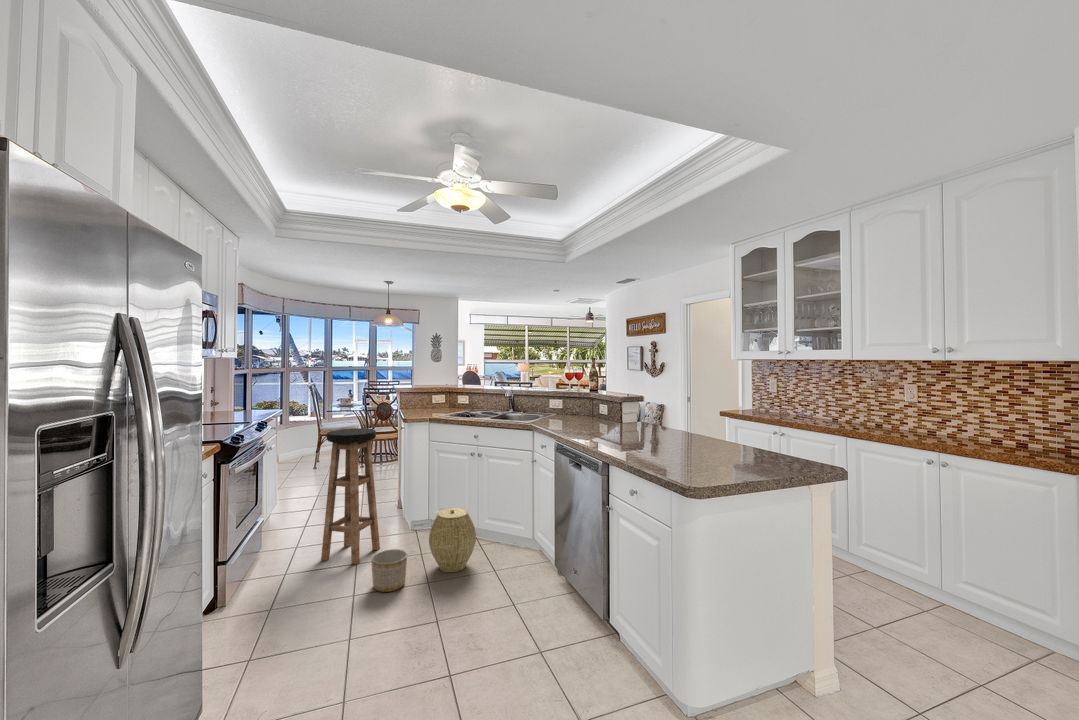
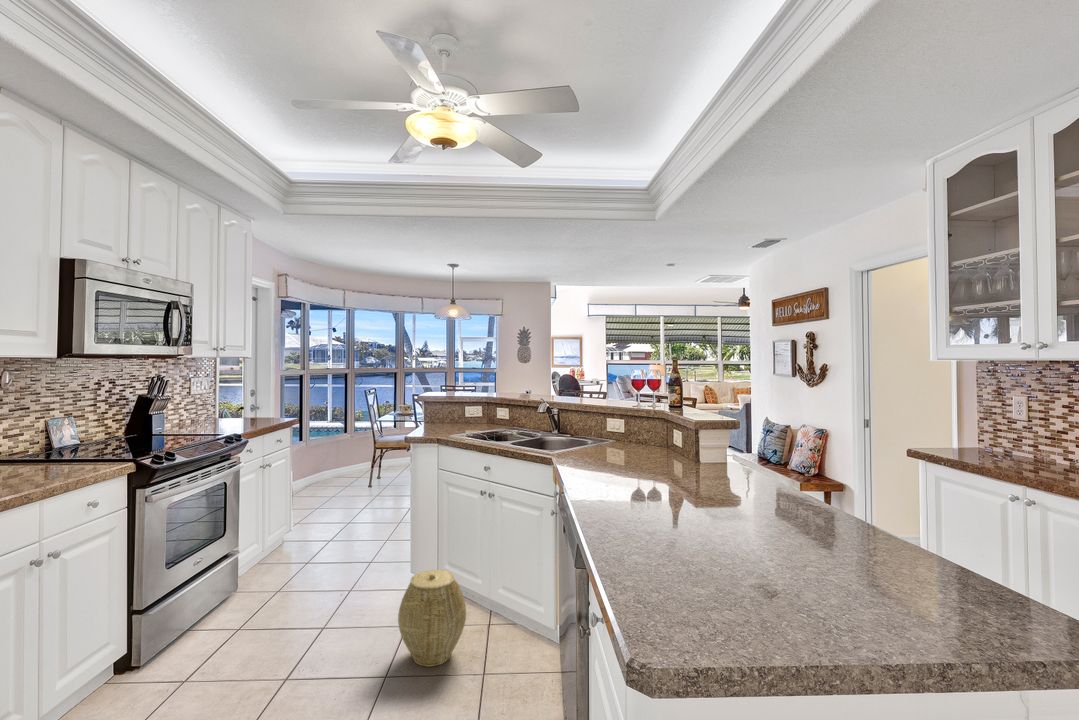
bar stool: present [321,428,380,565] -> none [289,446,366,629]
planter: present [371,549,407,592] -> none [308,621,360,686]

